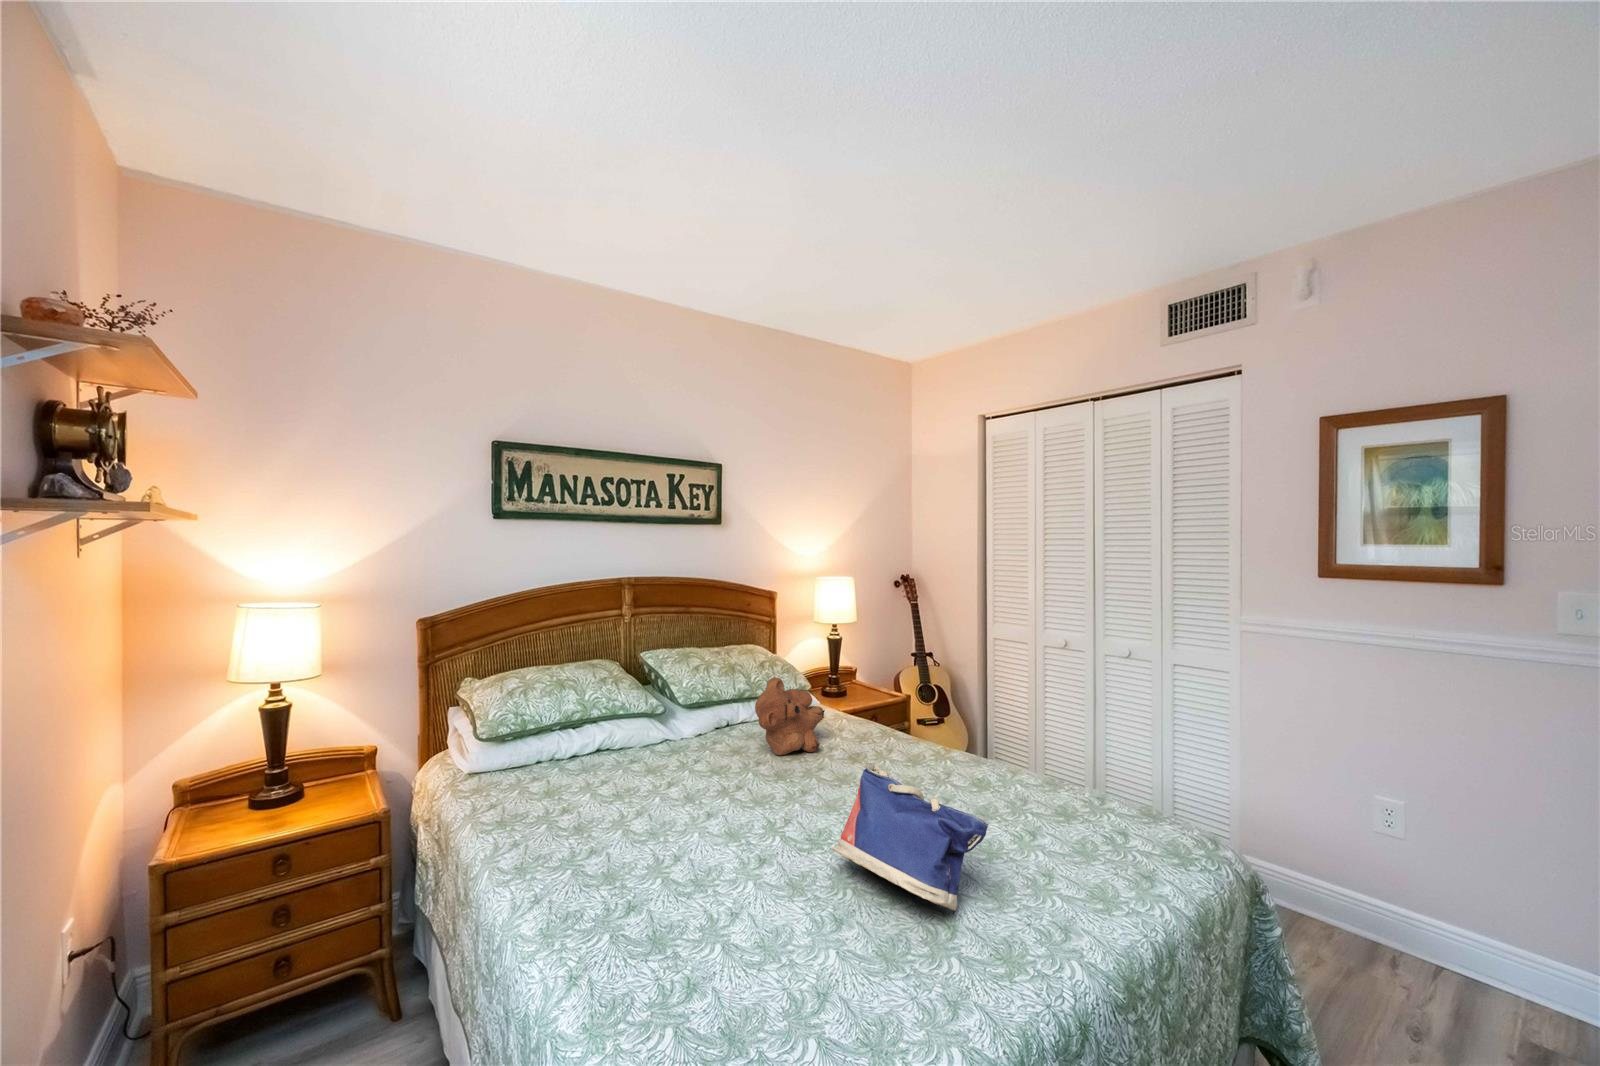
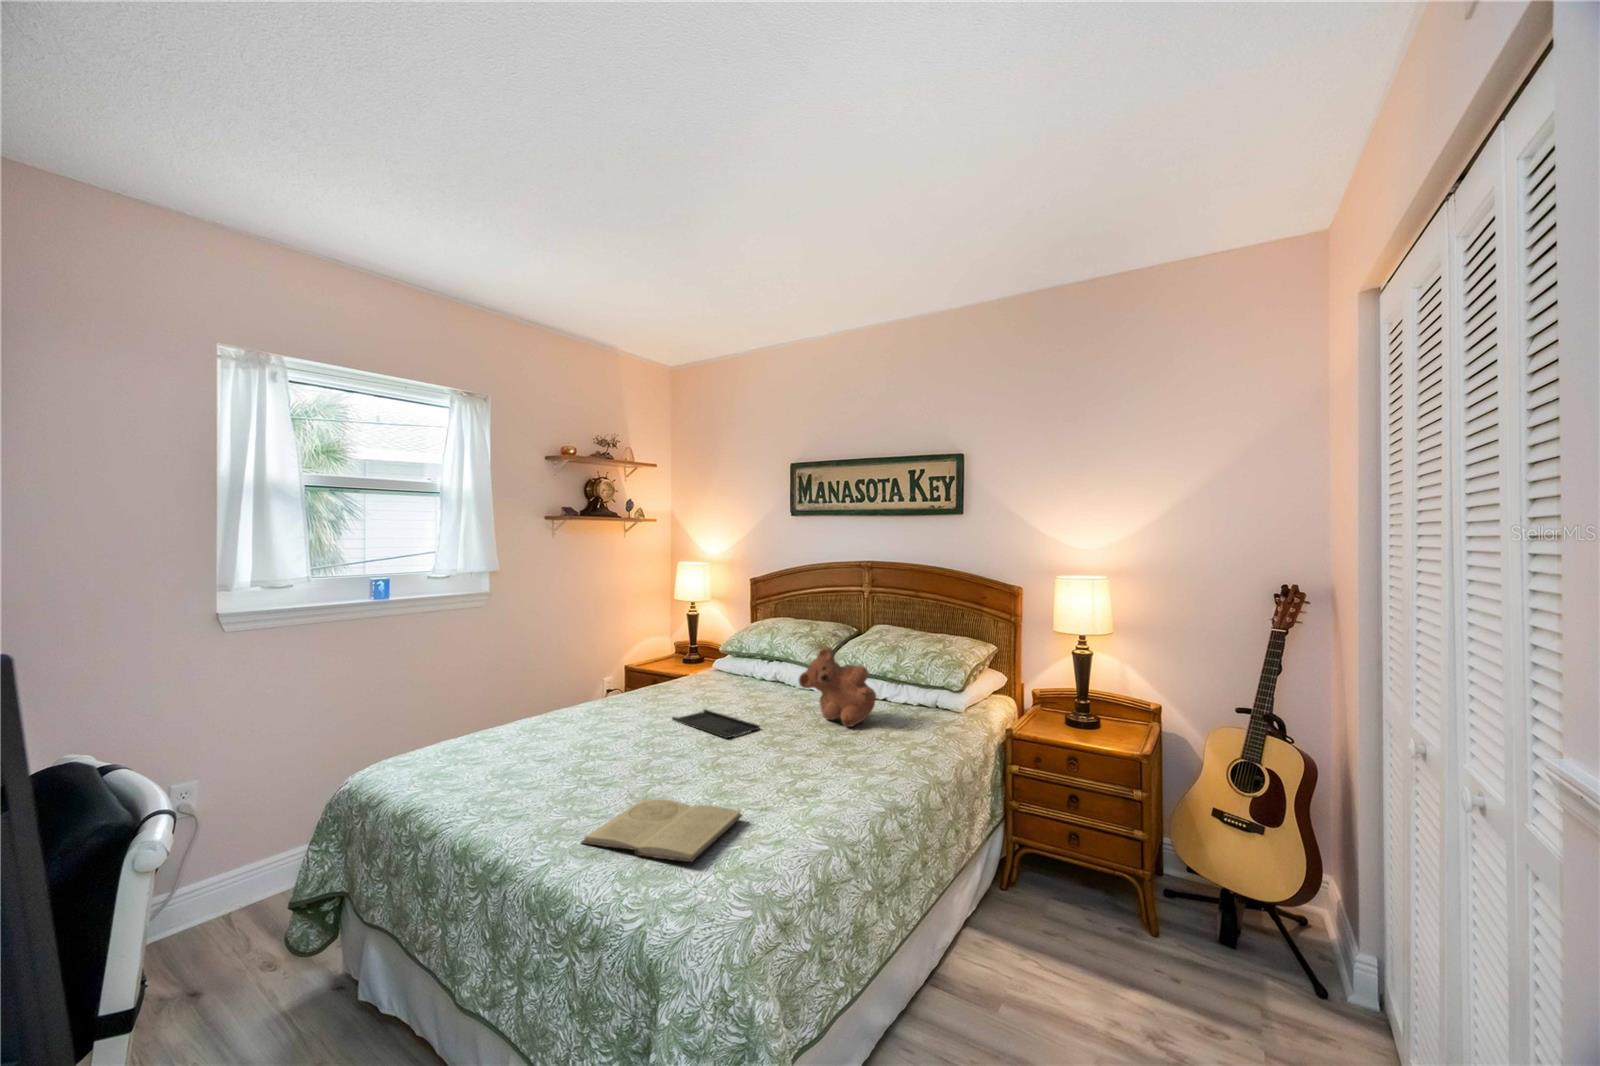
tote bag: present [832,763,989,911] -> none [548,685,665,780]
tray: none [696,784,820,832] -> present [672,710,760,738]
book: none [1005,822,1144,916] -> present [581,798,742,862]

